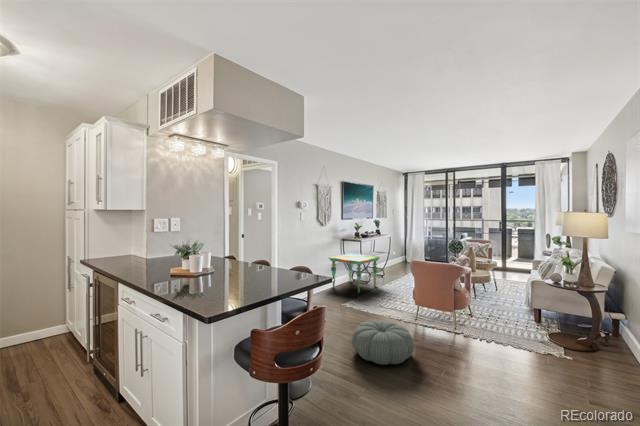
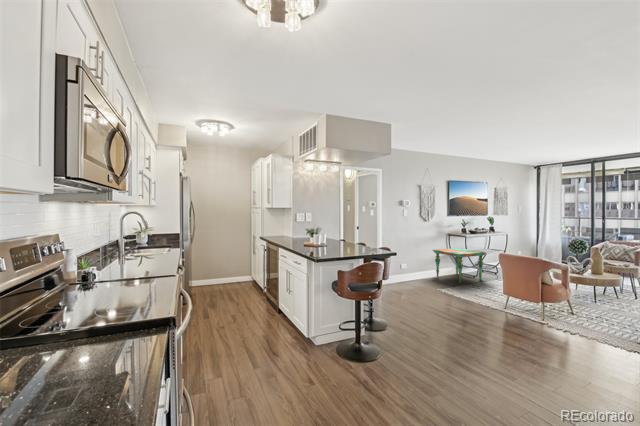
pouf: present [352,320,414,365] -> none [428,297,481,329]

